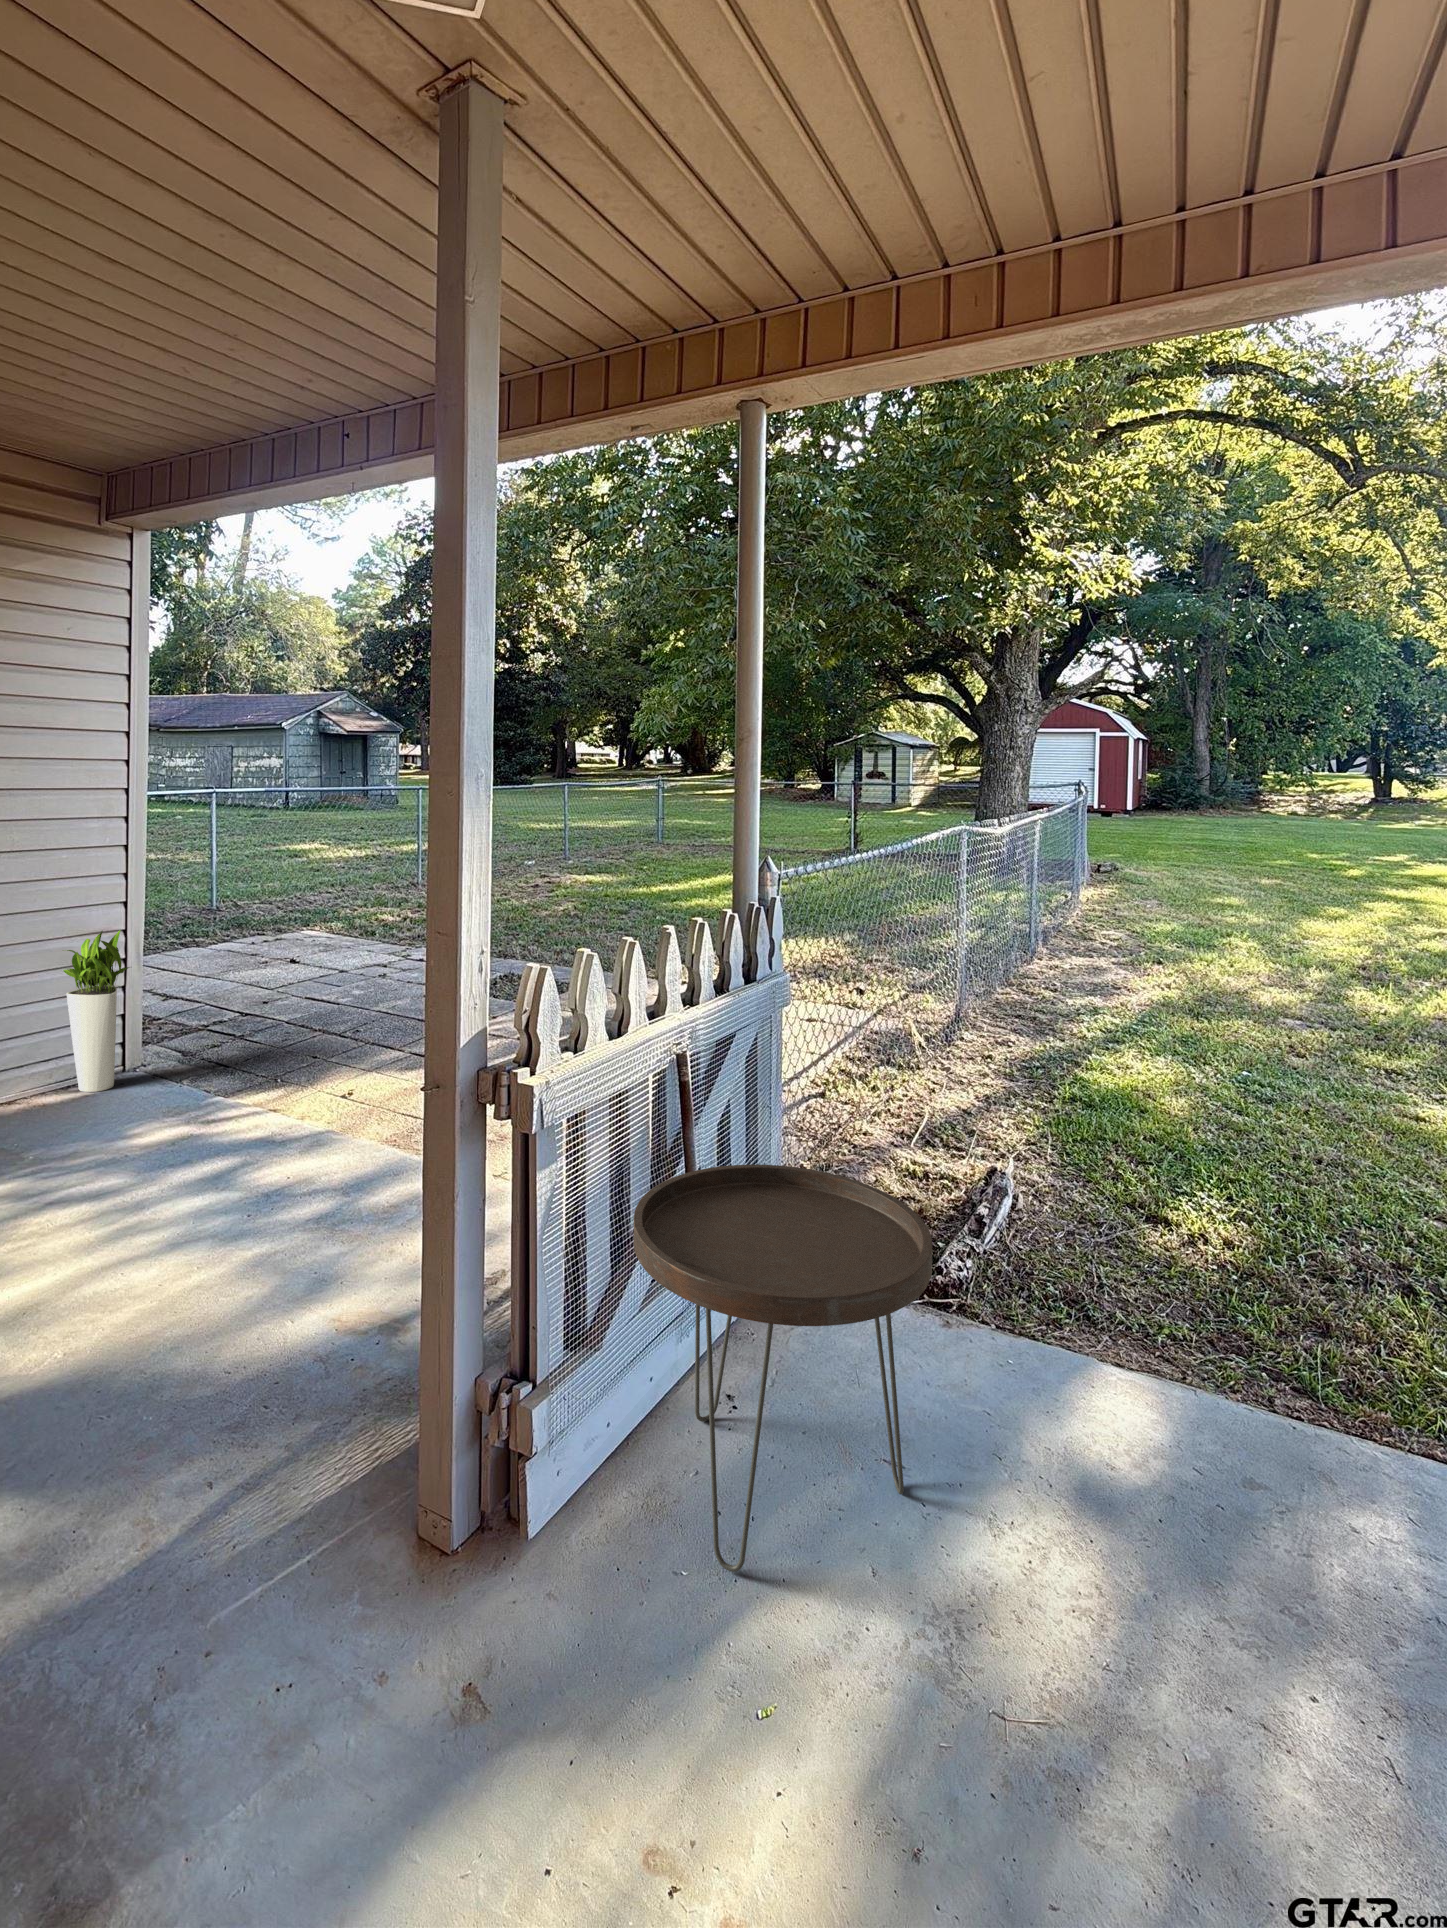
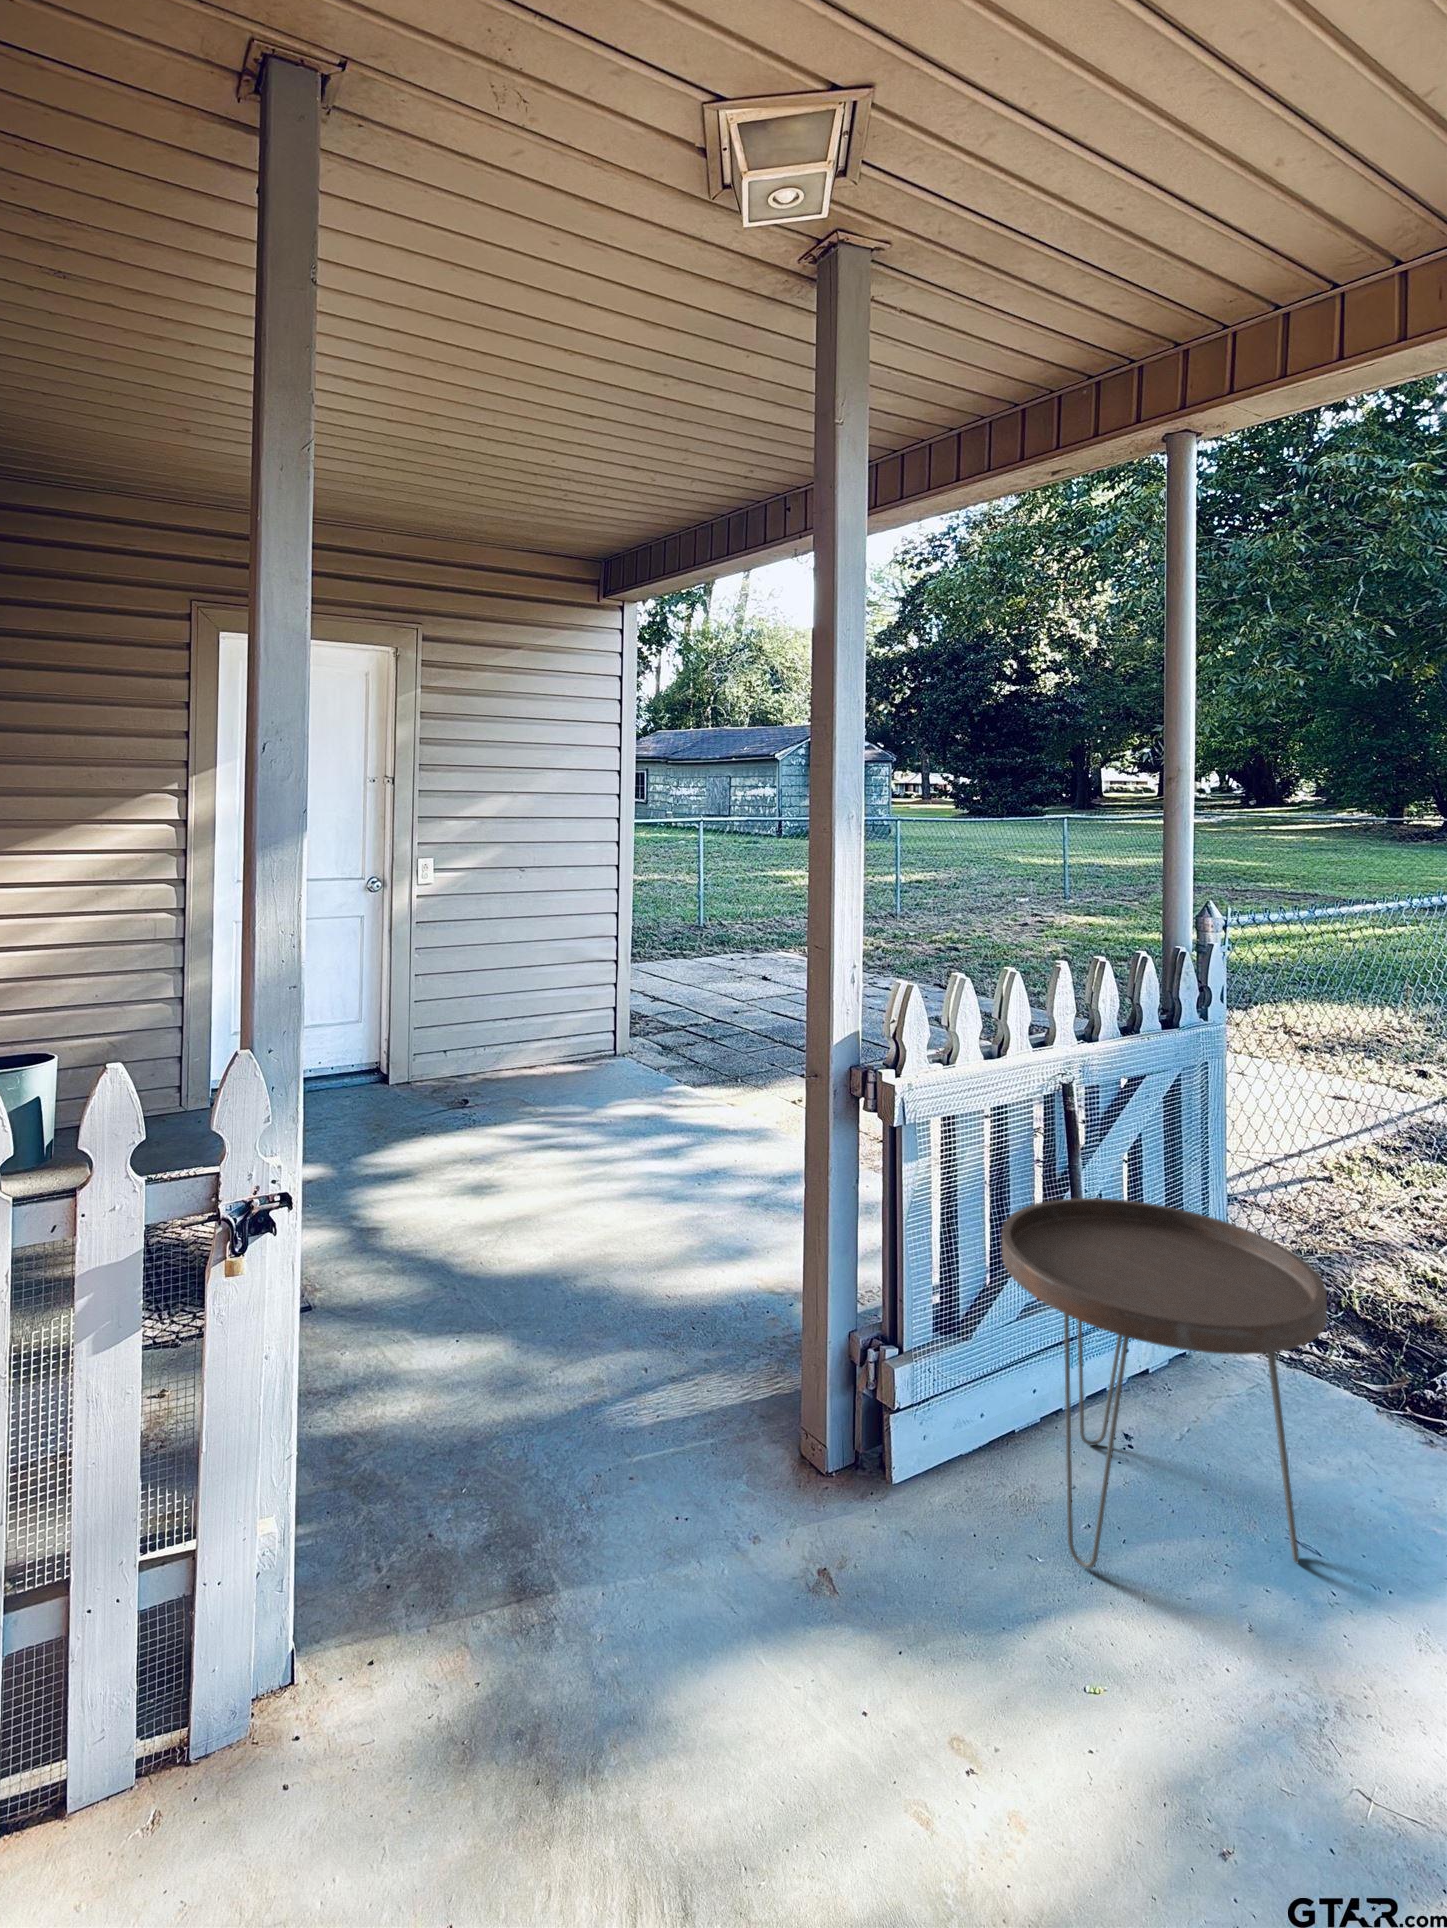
planter: present [63,931,129,1092] -> none [564,936,619,1073]

